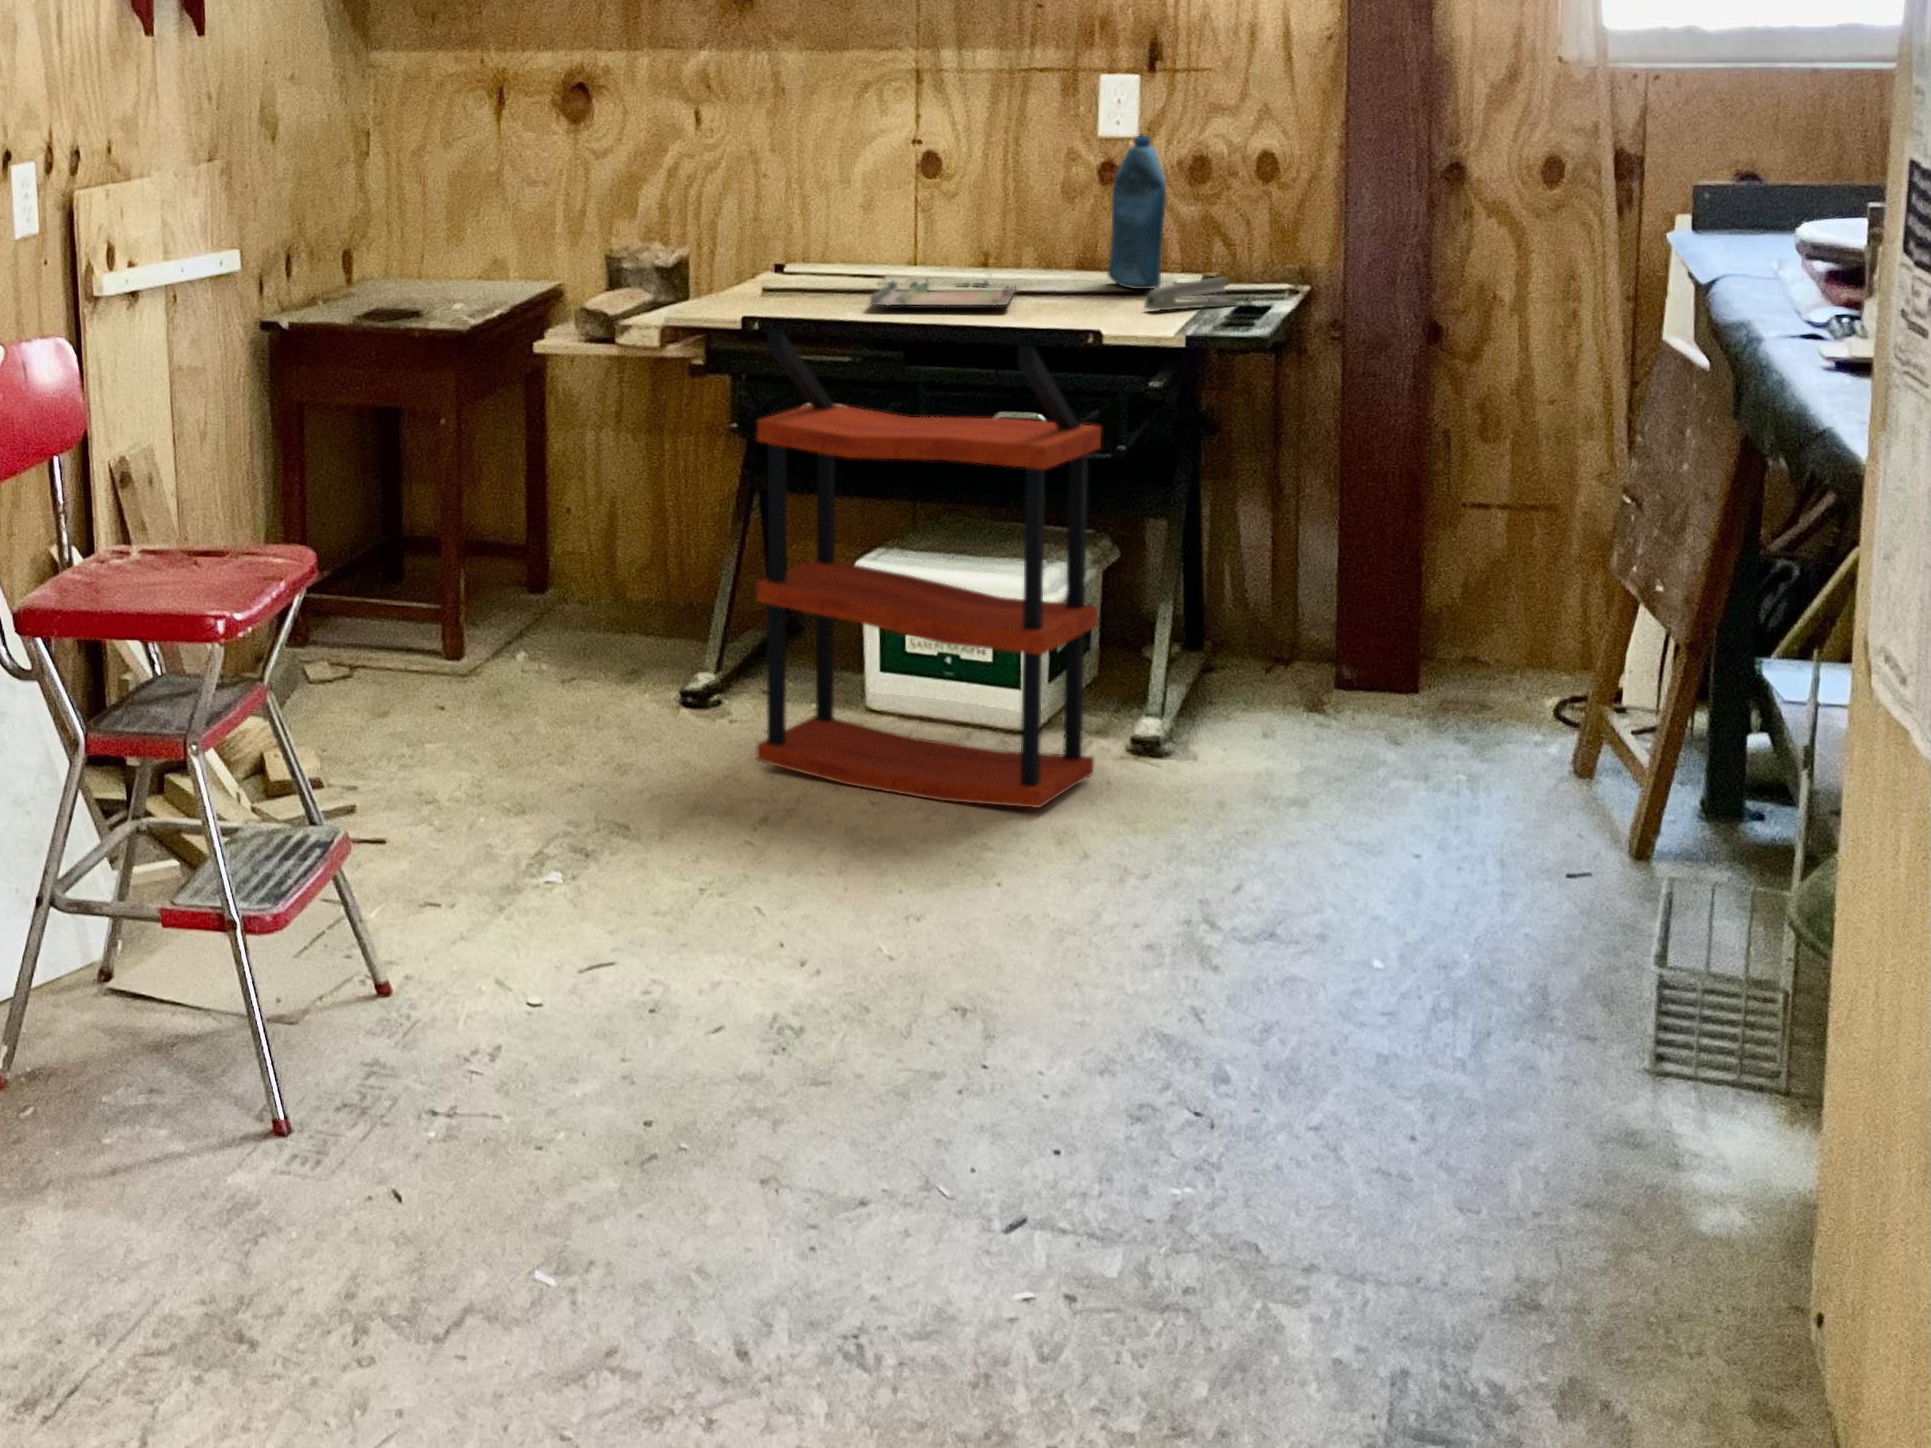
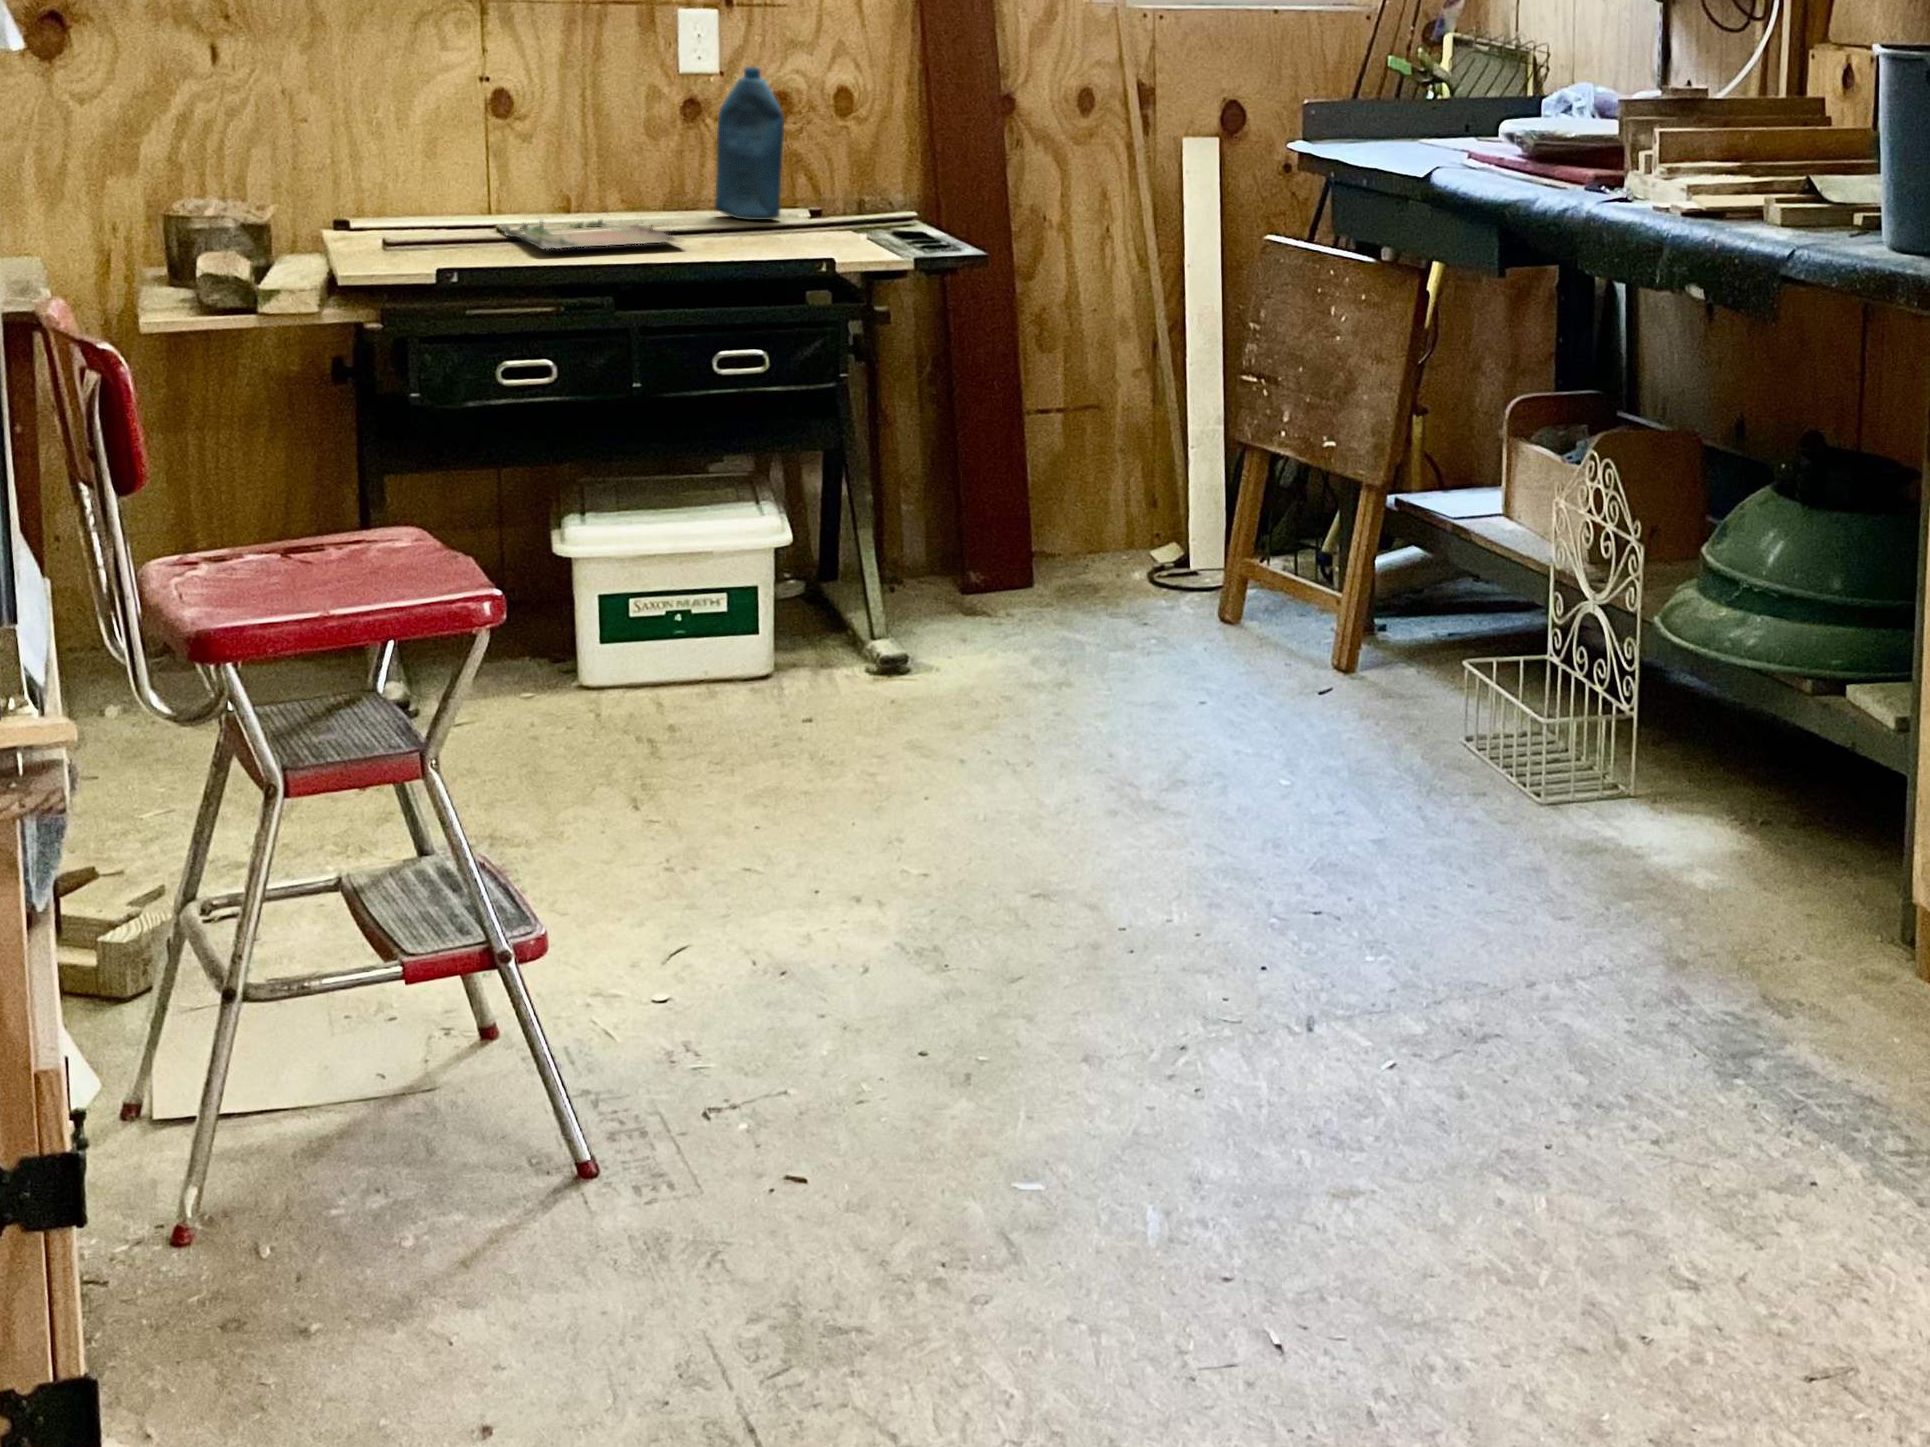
stapler: present [1144,277,1236,310] -> none [810,203,881,238]
shelving unit: present [756,329,1101,808] -> none [540,273,889,753]

